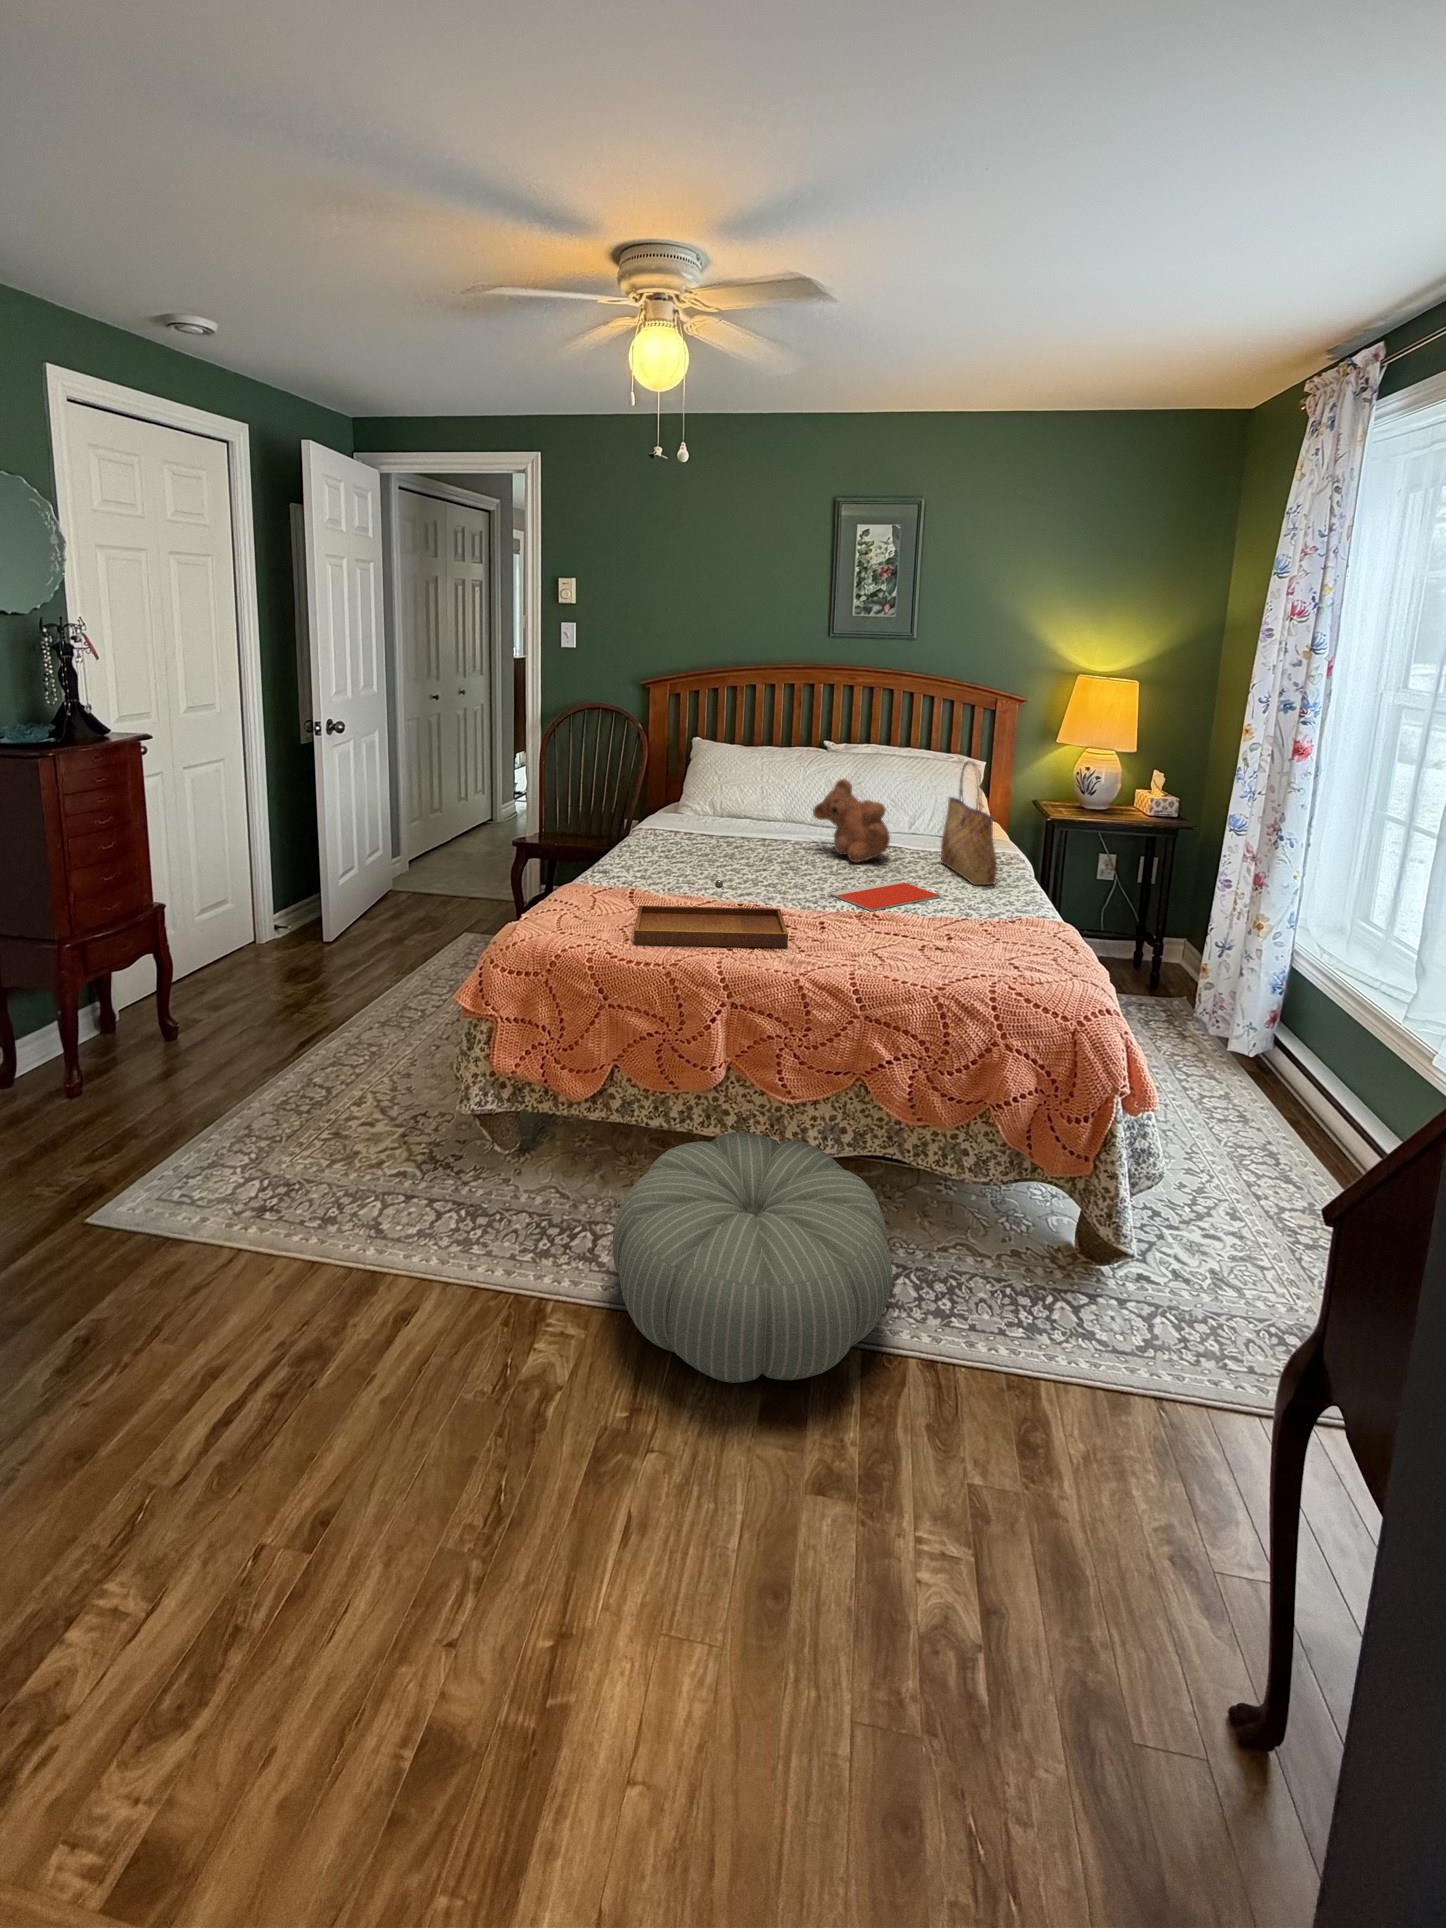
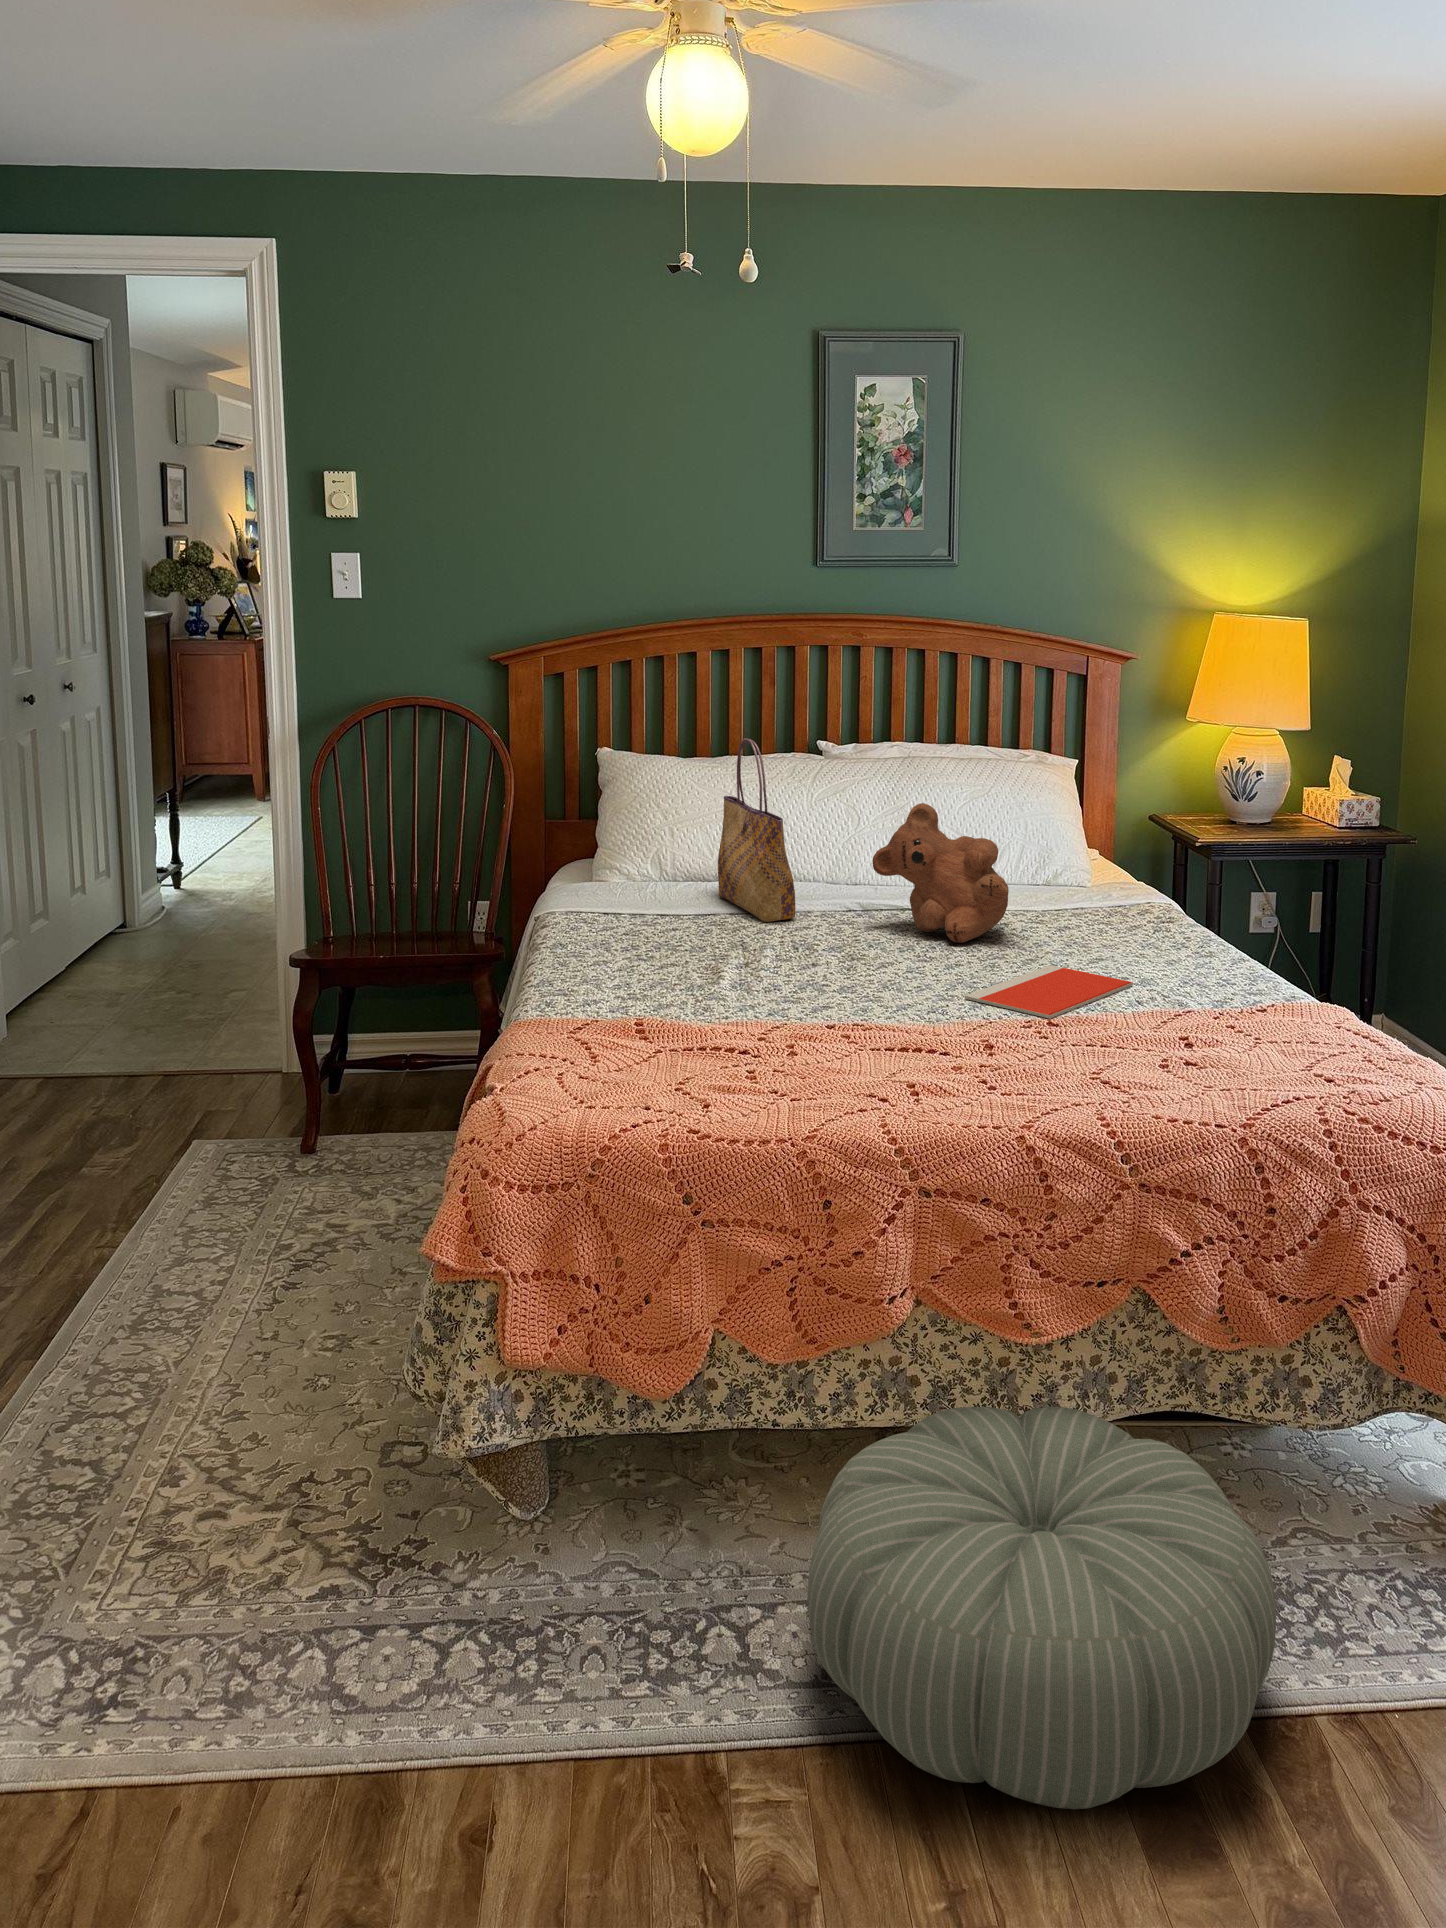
tote bag: present [941,761,997,885] -> present [718,739,796,922]
tray: present [634,880,788,948] -> none [694,990,975,1115]

